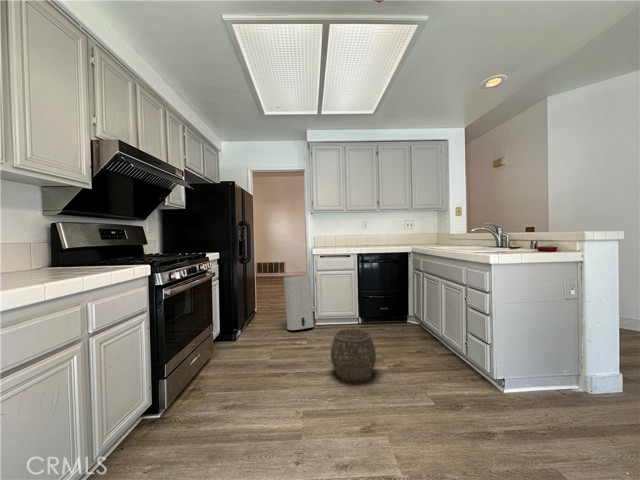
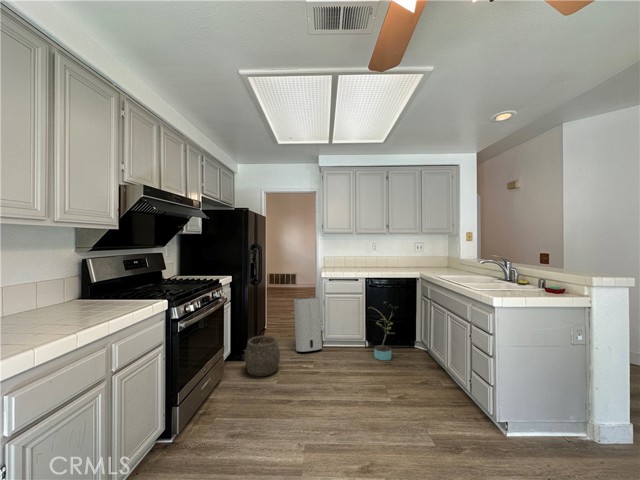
potted plant: none [359,276,392,335] -> present [368,302,394,360]
woven basket: present [331,328,376,381] -> present [244,336,280,376]

